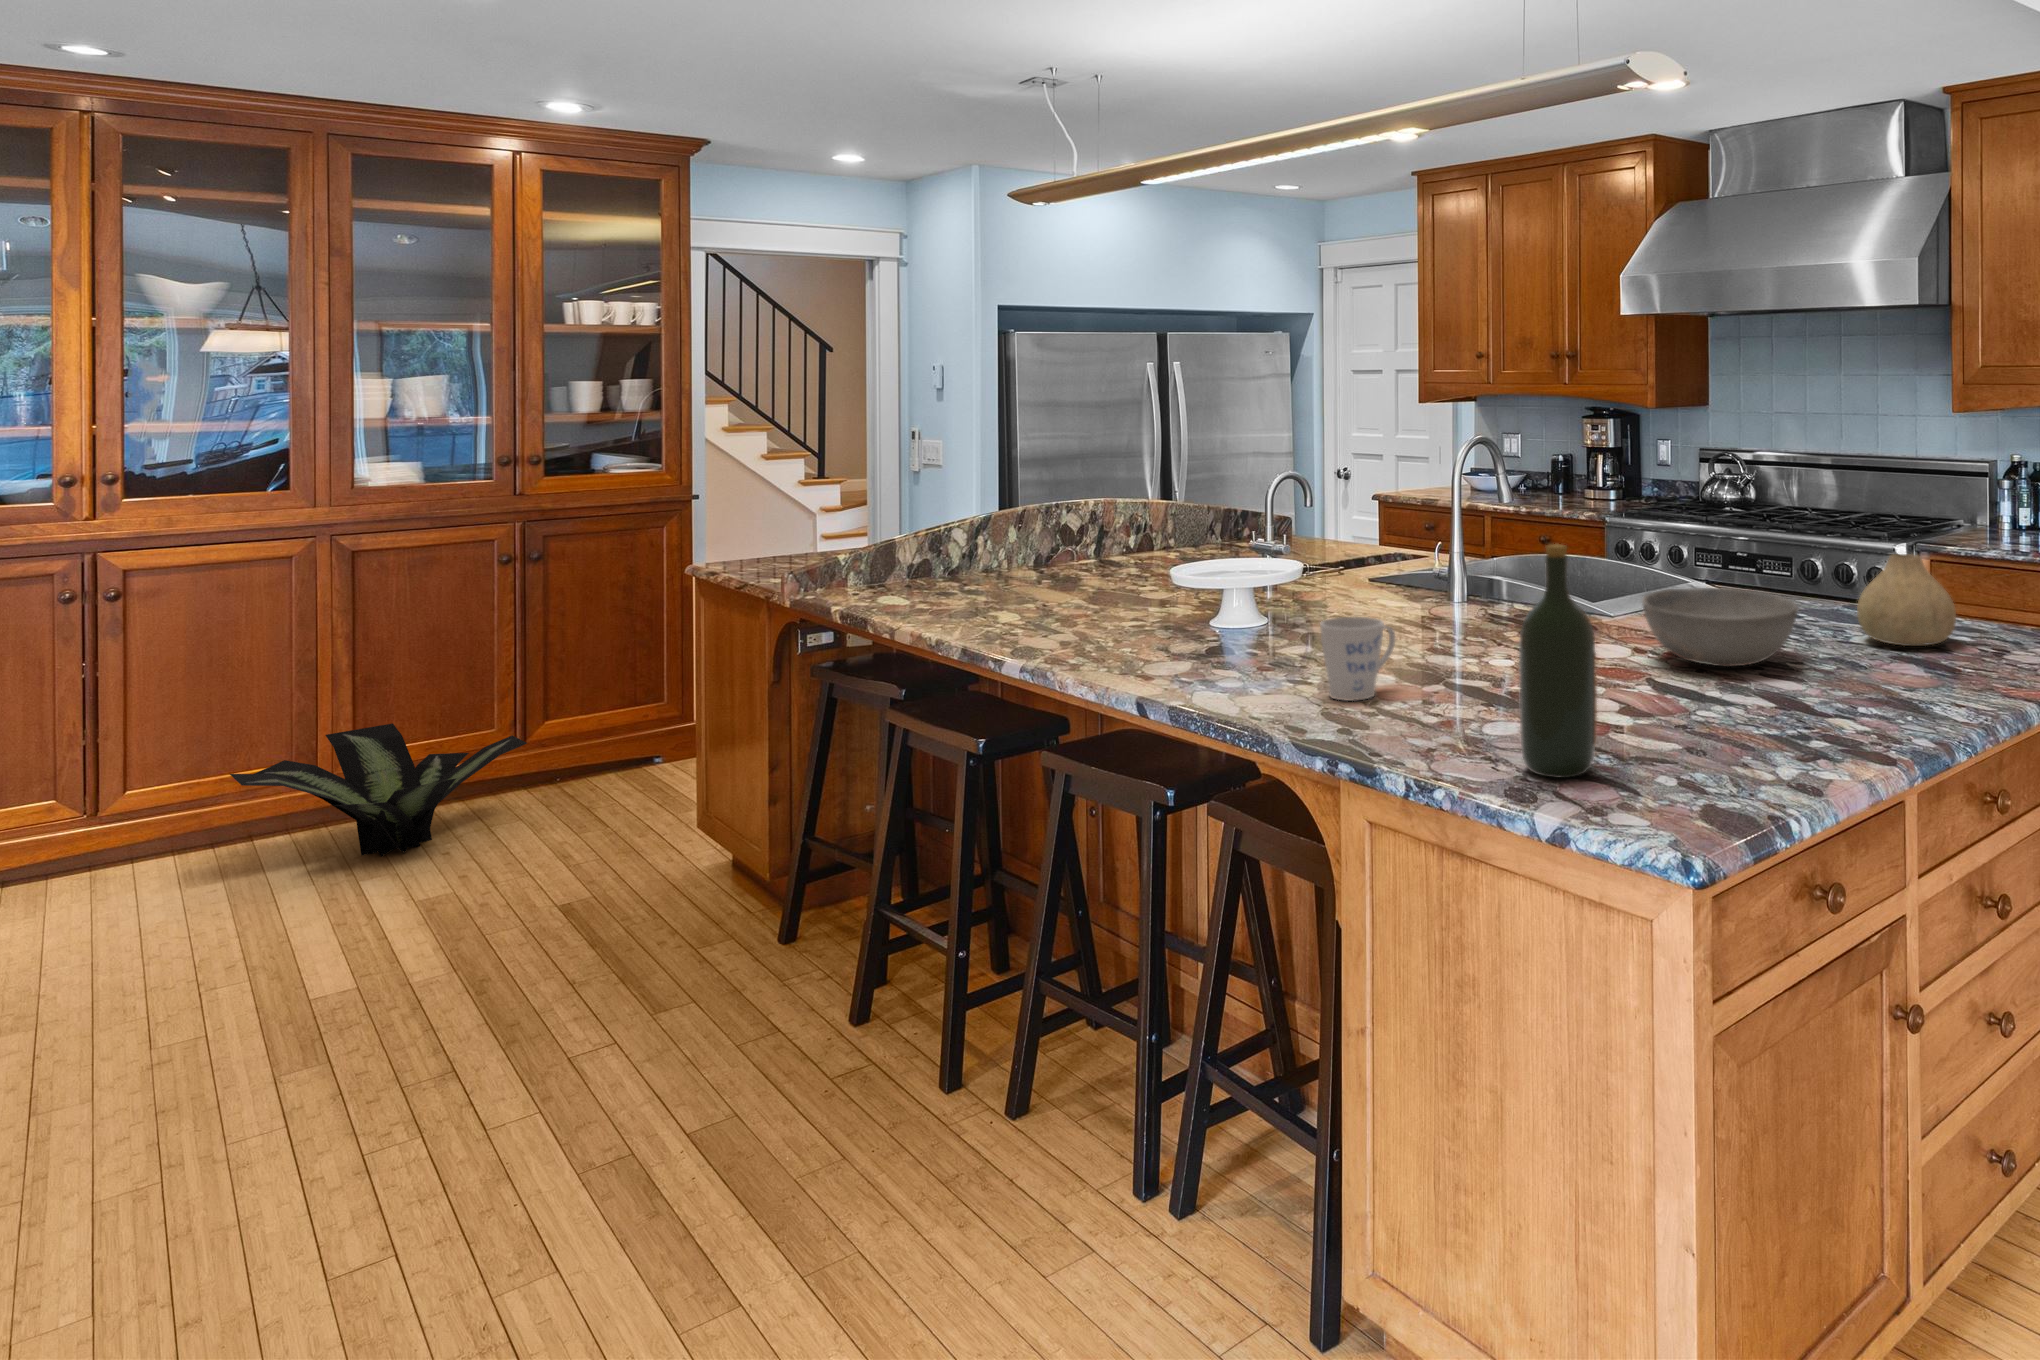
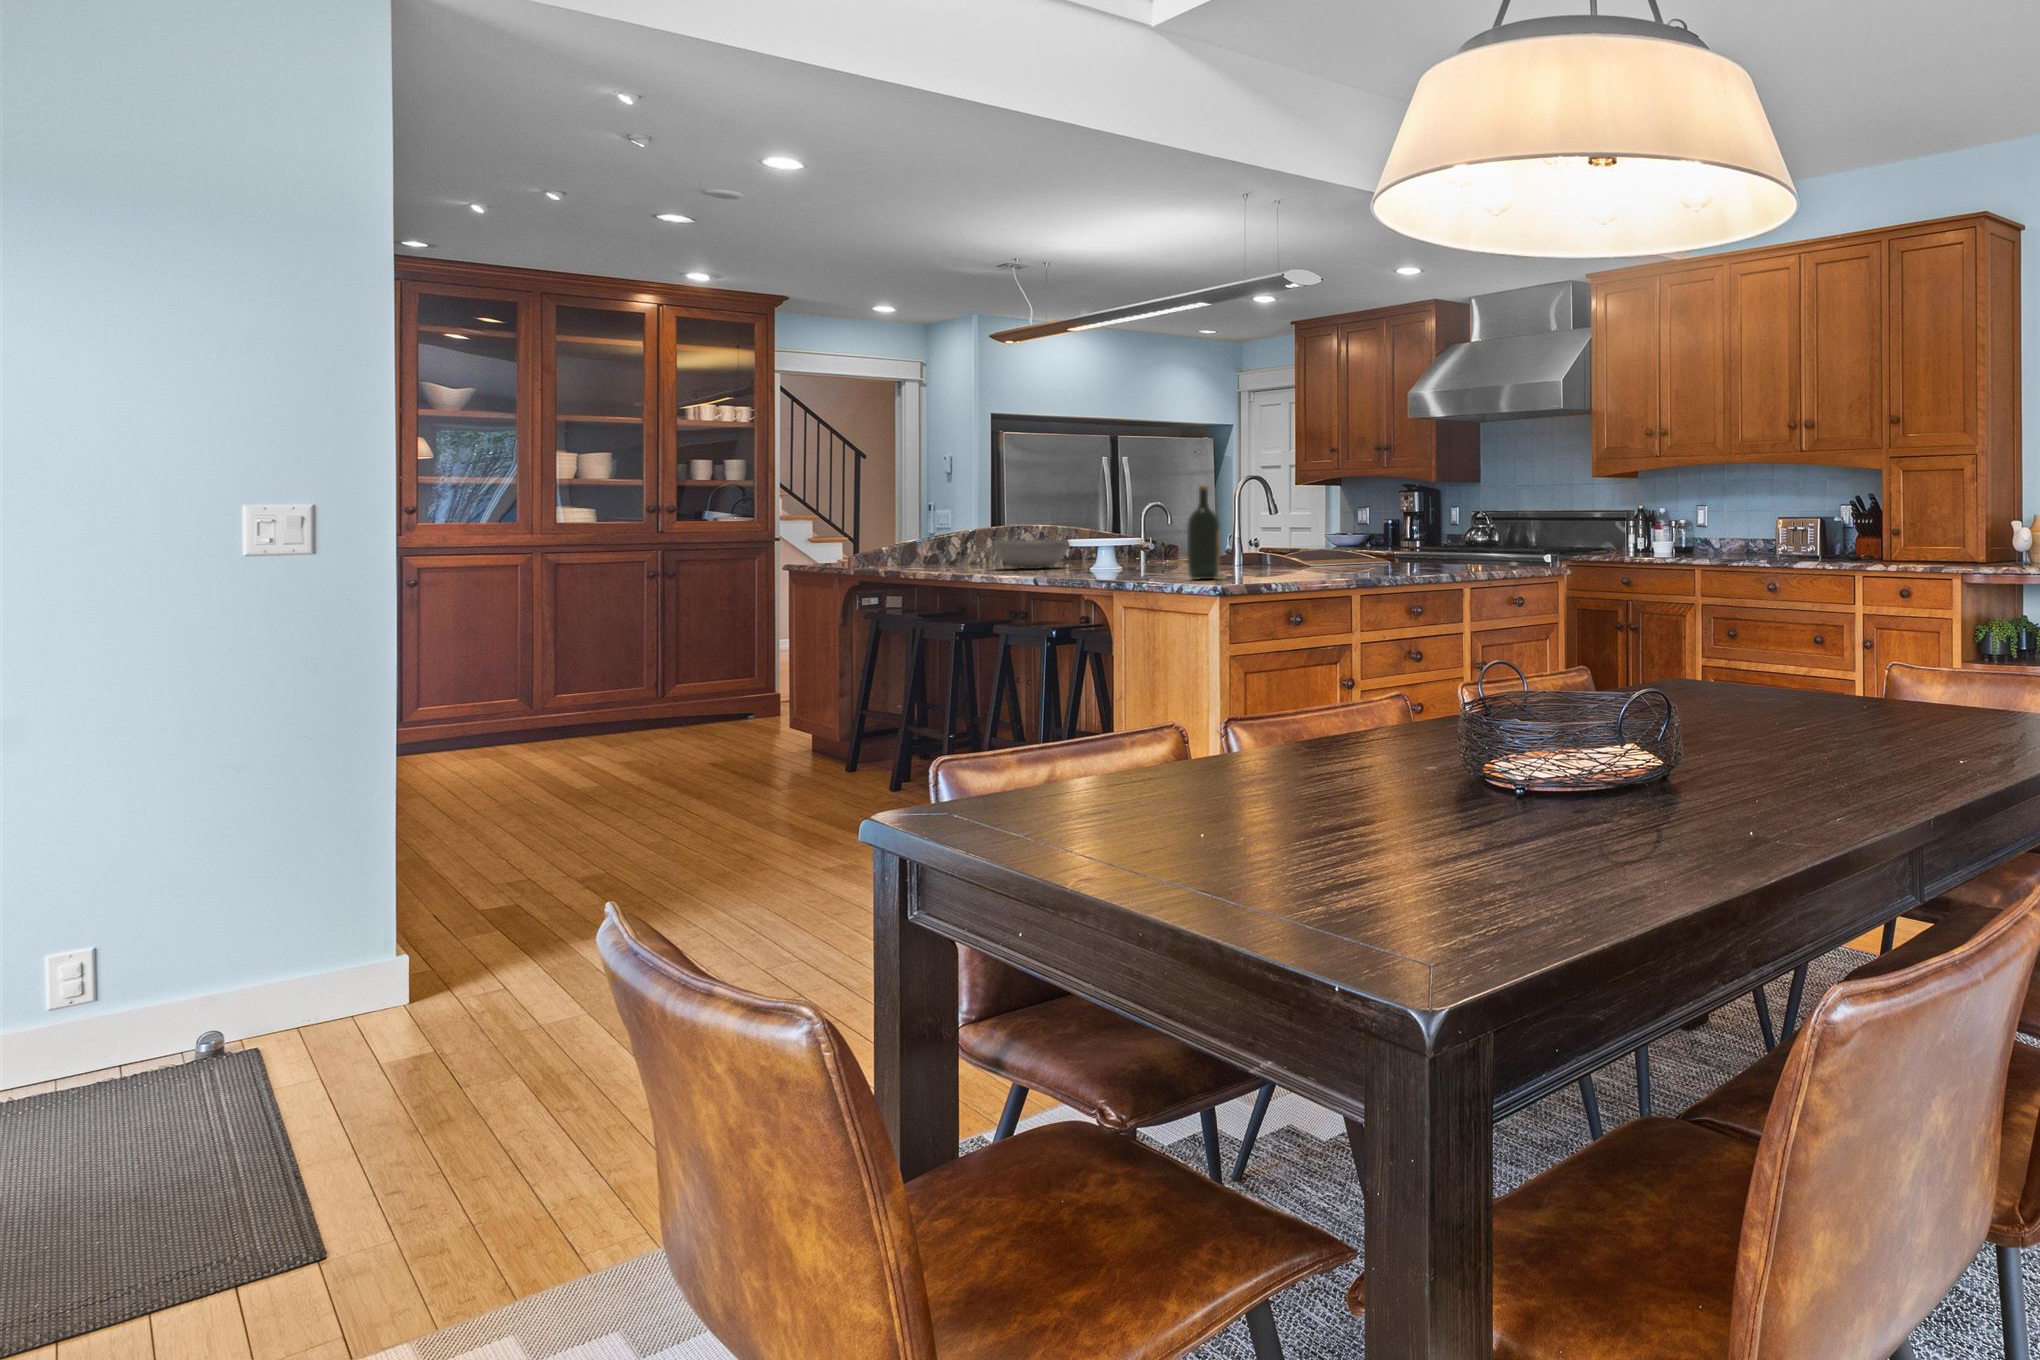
vase: present [1857,554,1956,646] -> none [1415,522,1461,565]
bowl: present [1642,588,1798,667] -> present [994,540,1069,569]
mug: present [1320,617,1395,701] -> none [1124,540,1163,574]
potted plant: present [230,723,527,857] -> none [493,676,675,749]

